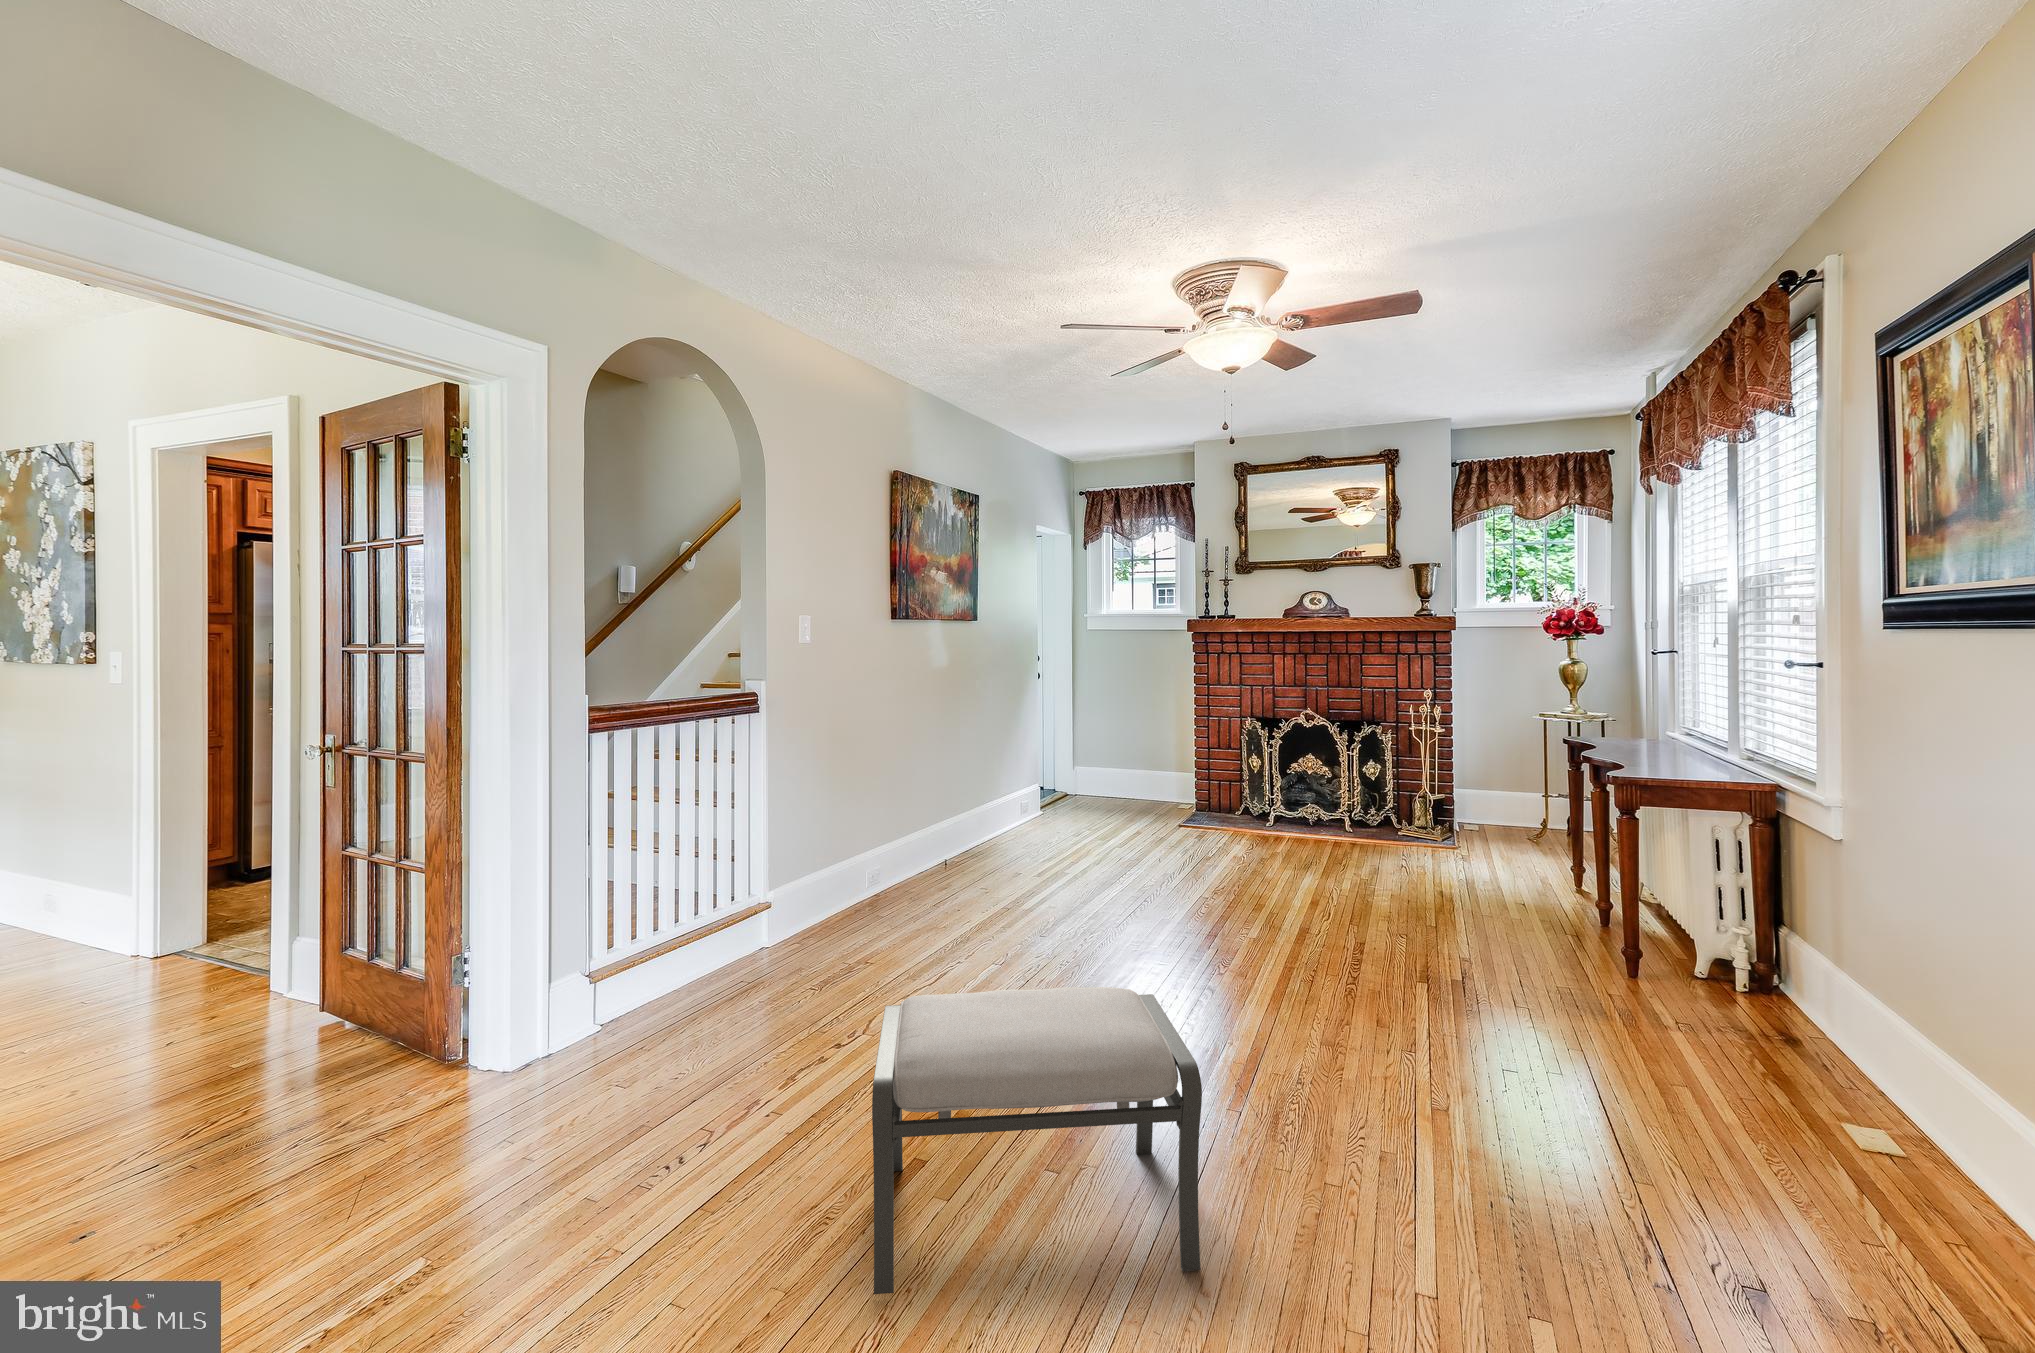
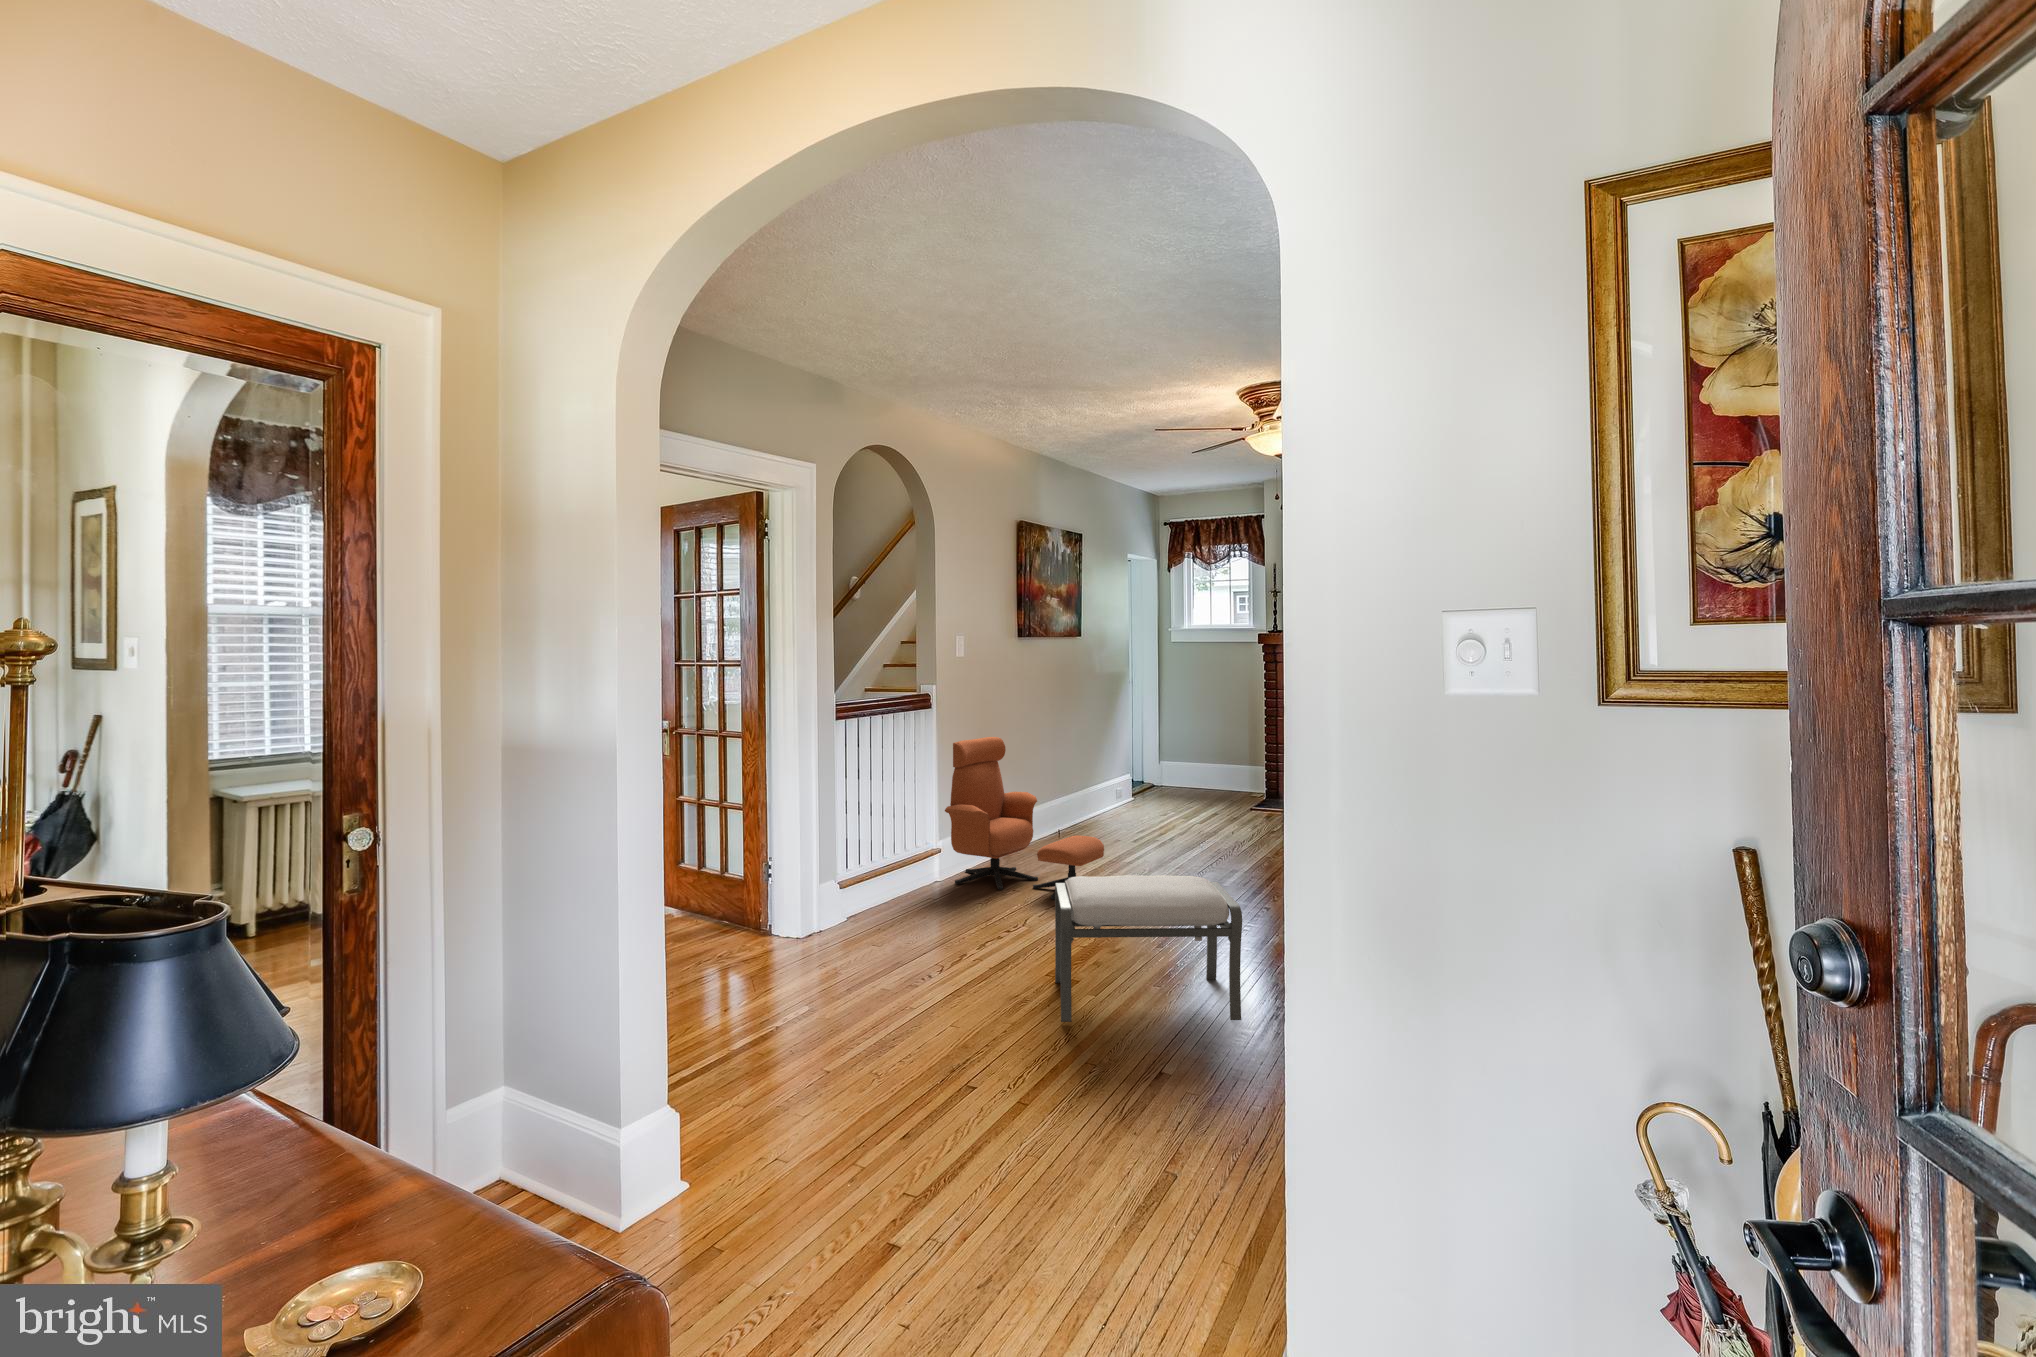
lounge chair: none [771,748,999,978] -> present [945,737,1104,899]

